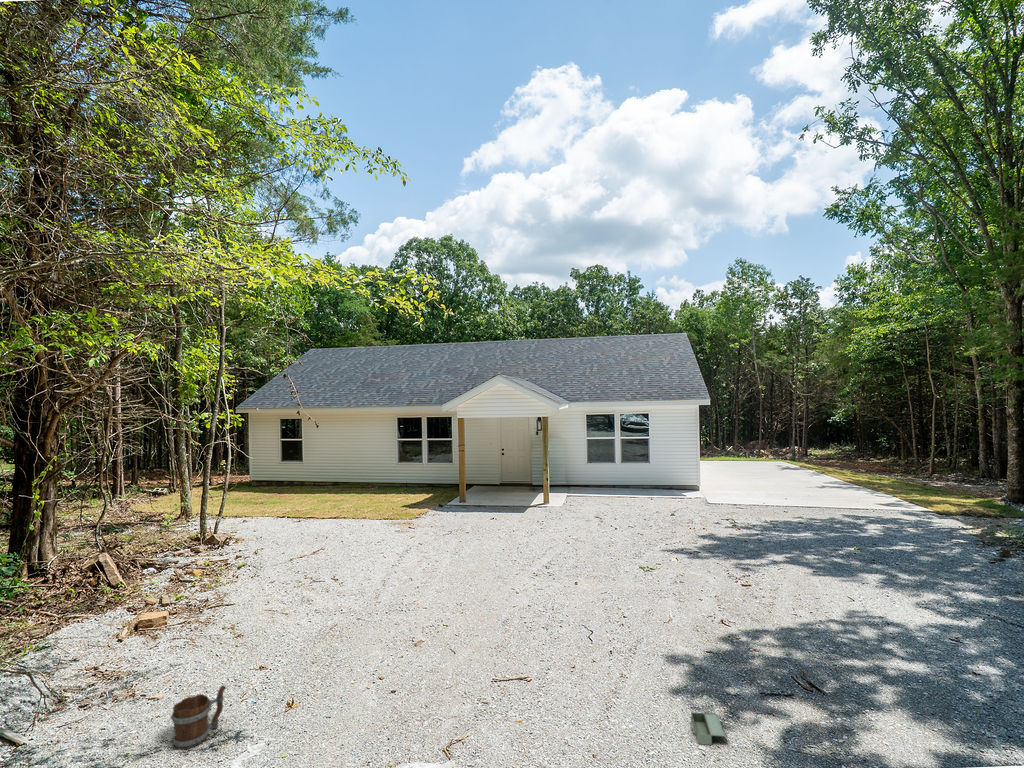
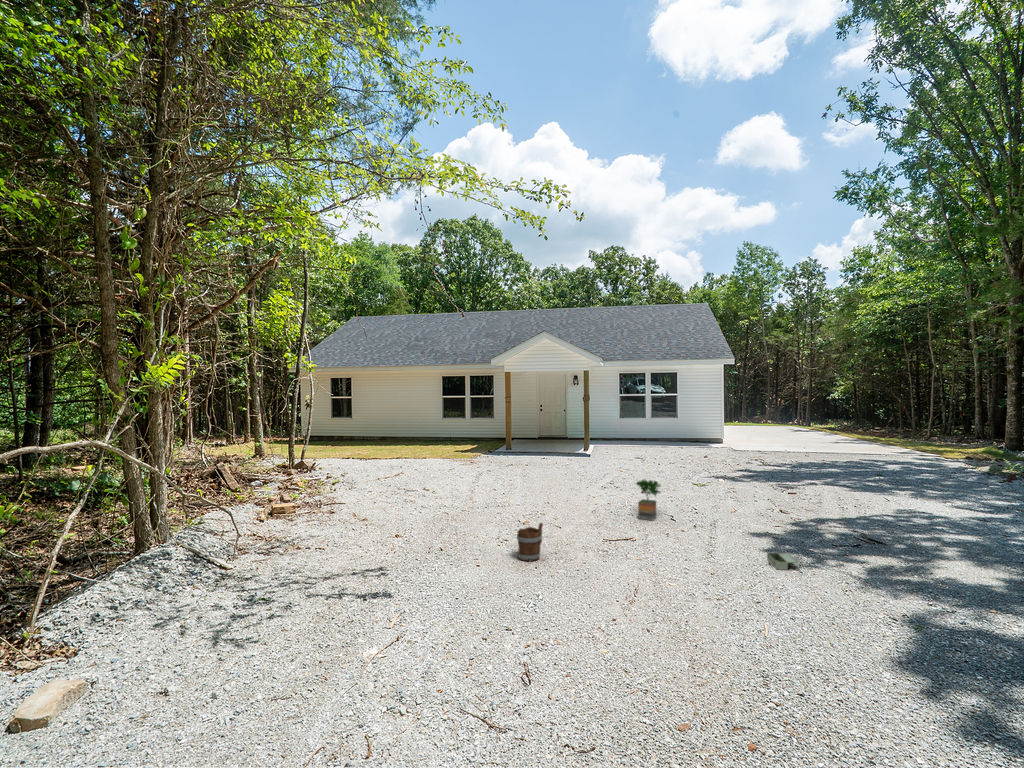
potted tree: none [557,583,587,638] -> present [637,479,661,521]
bucket: present [171,685,226,749] -> present [517,523,543,562]

